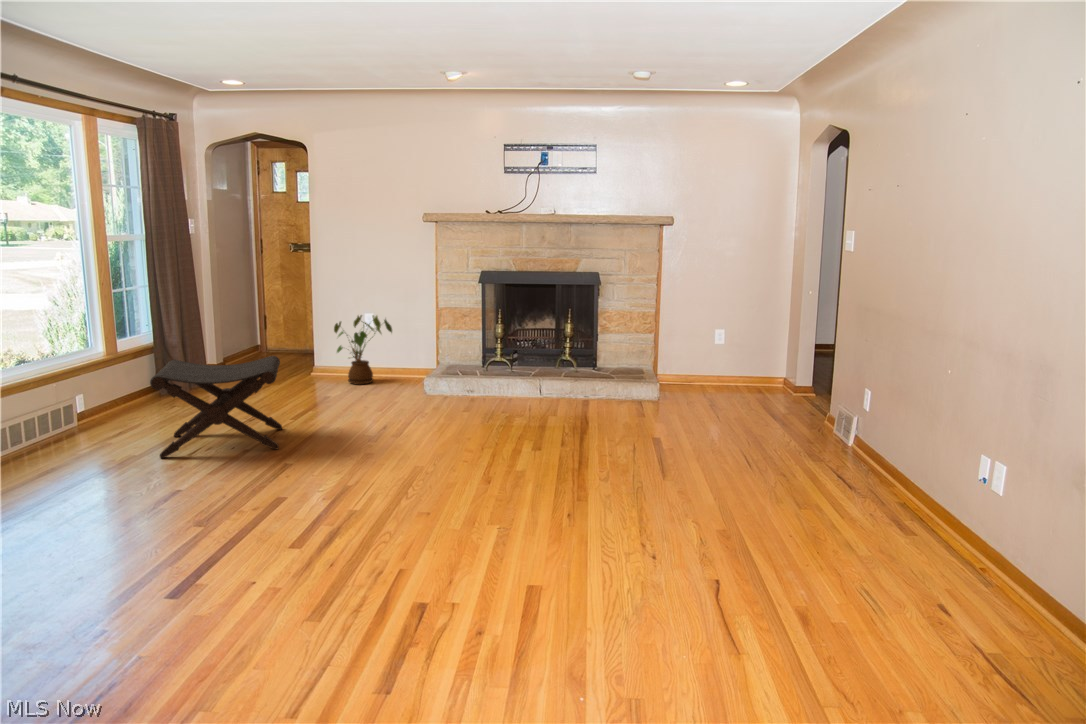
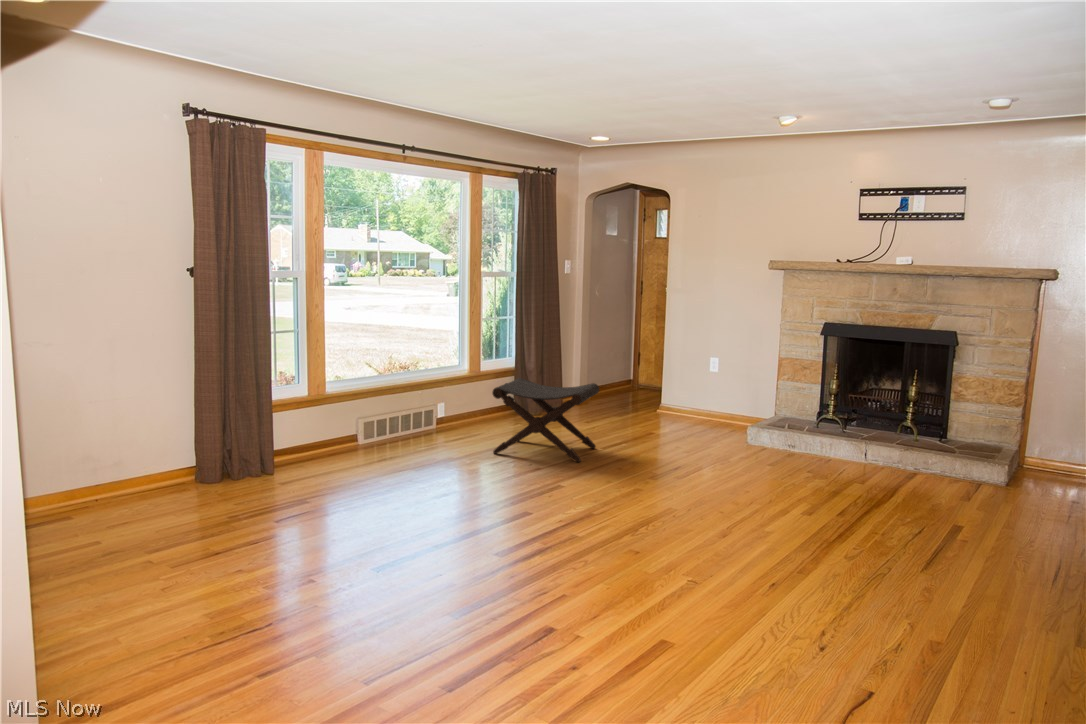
house plant: present [334,315,392,385] -> none [672,357,729,425]

